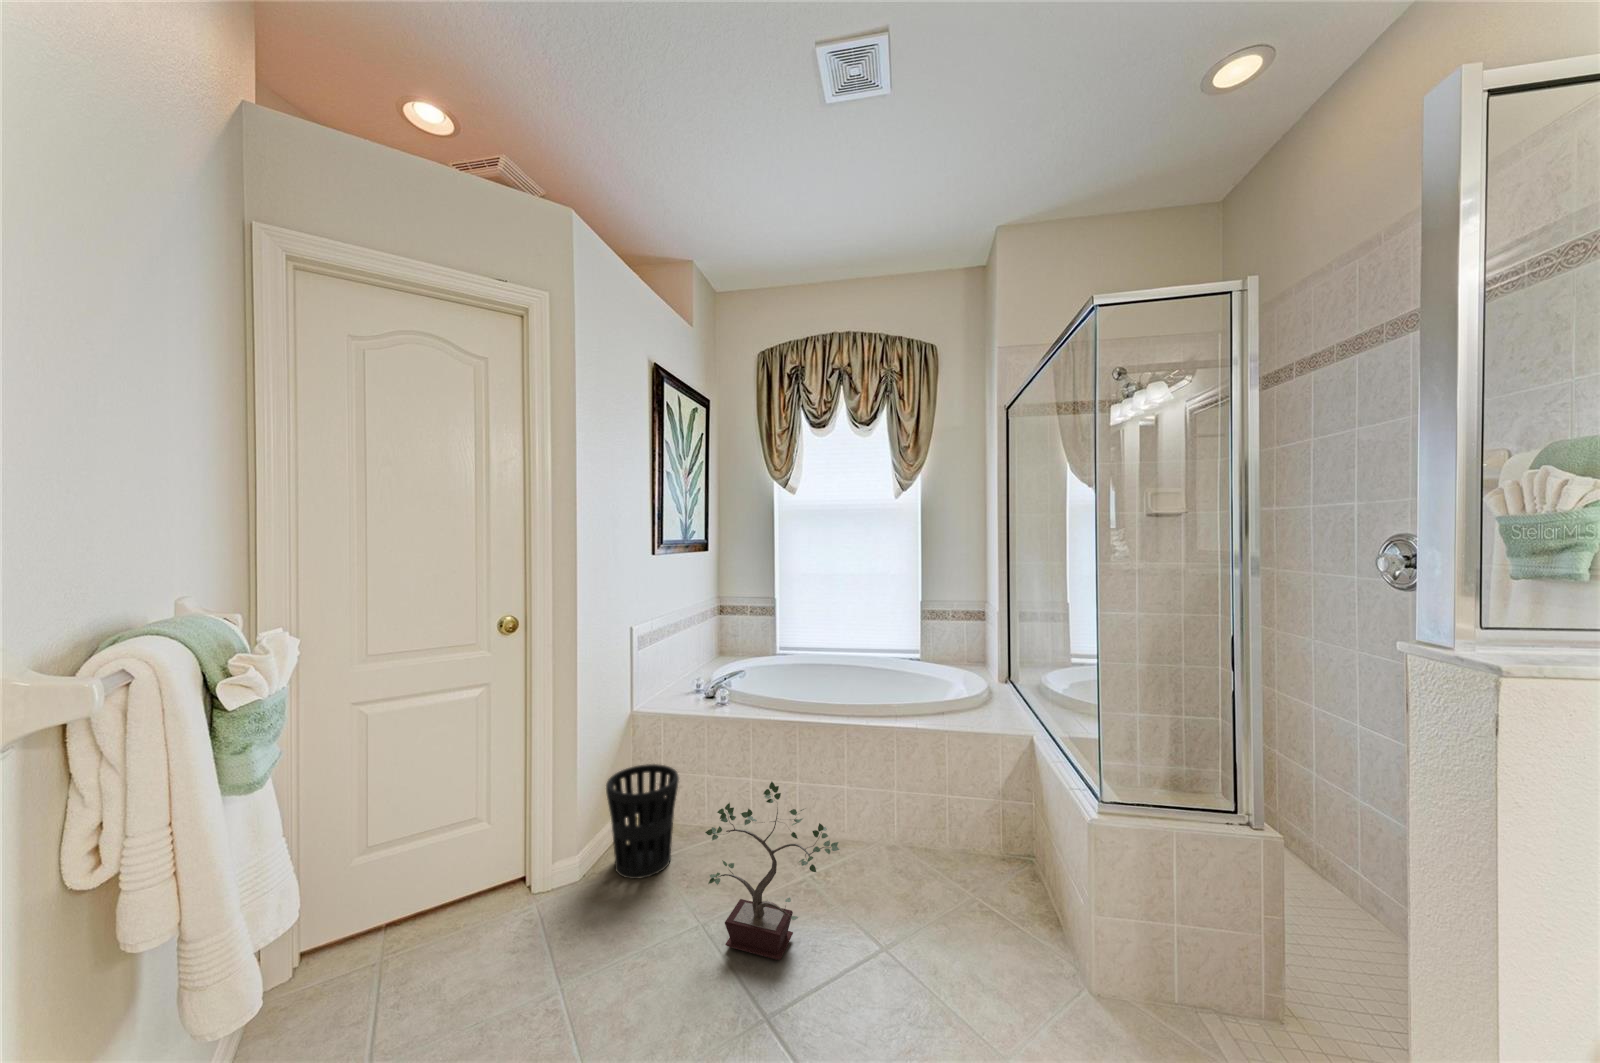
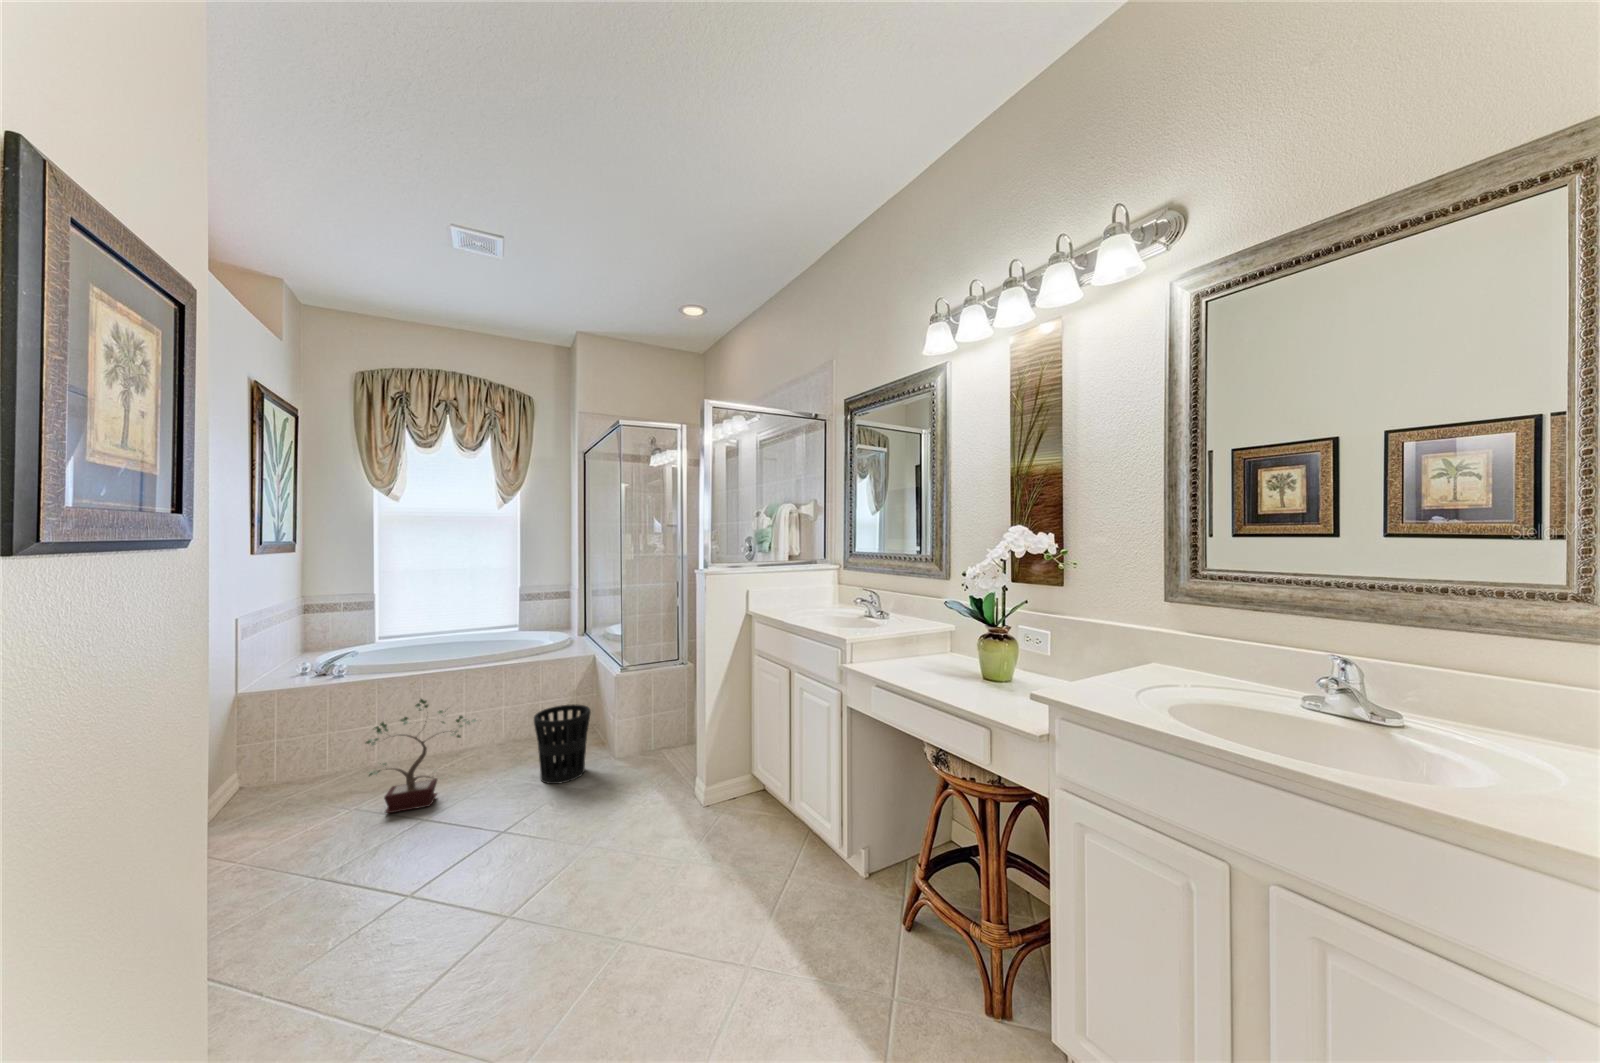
wastebasket: present [606,764,679,879] -> present [534,704,591,784]

